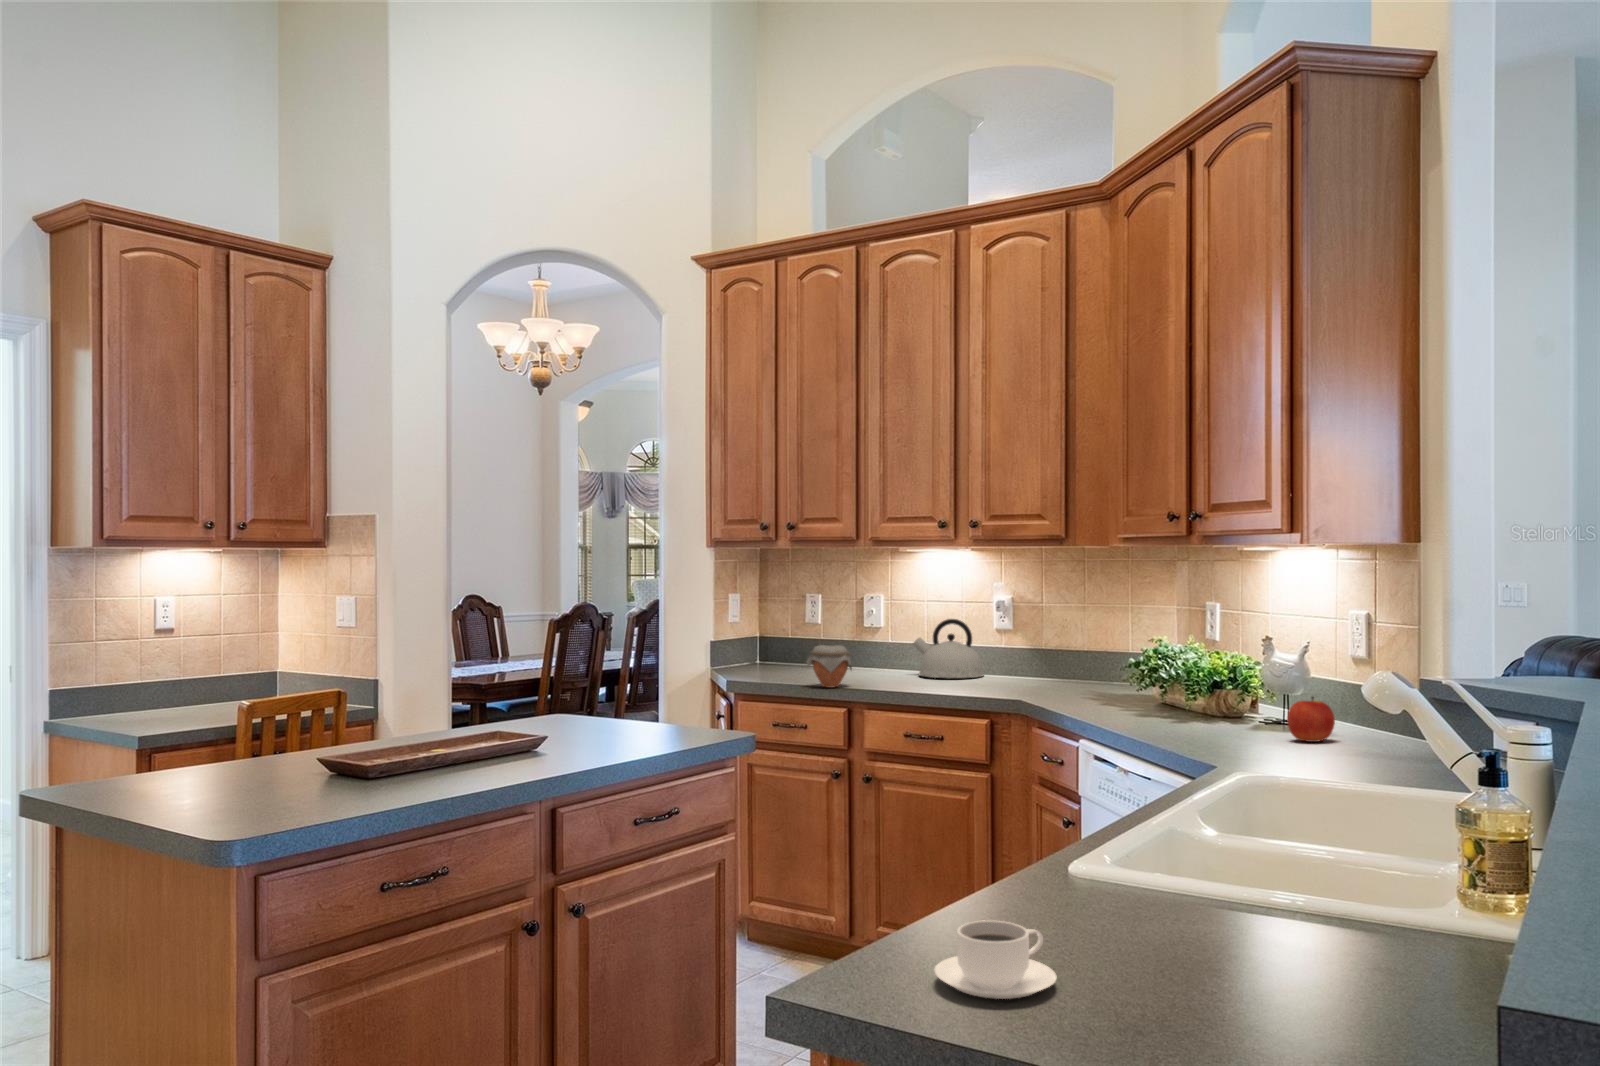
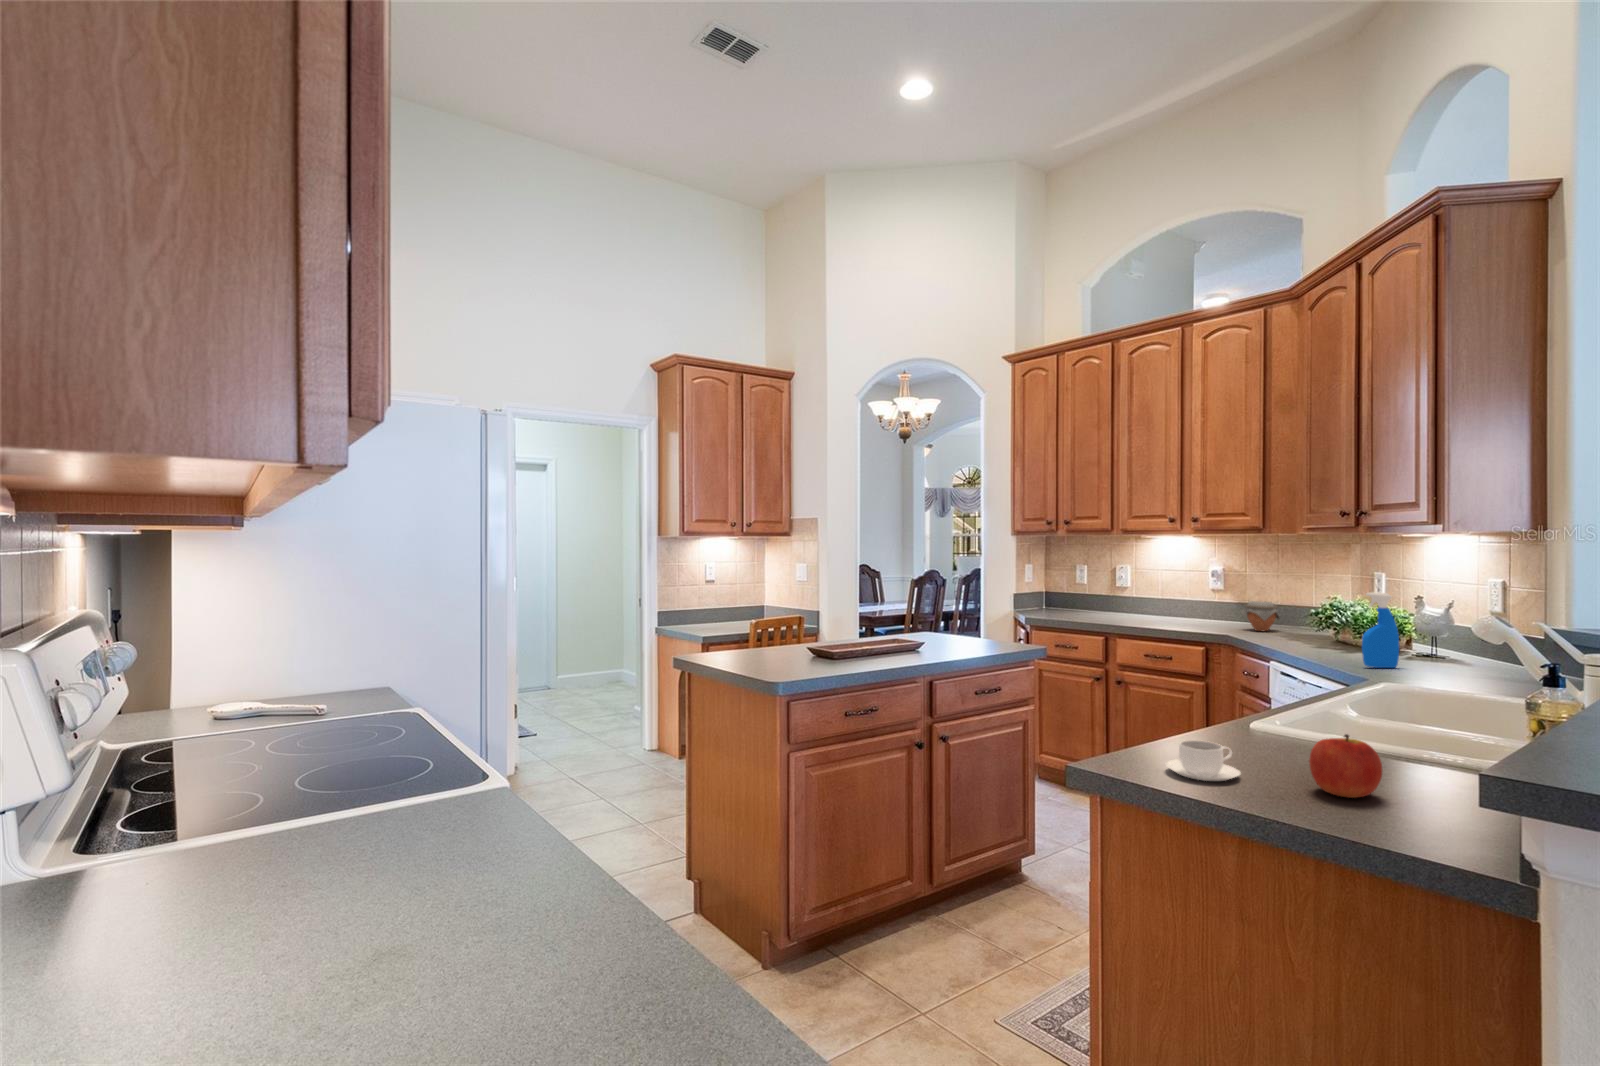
kettle: present [913,619,984,678] -> none [1150,582,1202,621]
spray bottle: none [1201,634,1249,746] -> present [1362,592,1399,668]
jar: present [806,645,852,688] -> present [1241,601,1280,631]
apple: present [1287,697,1335,742] -> present [1309,734,1383,798]

